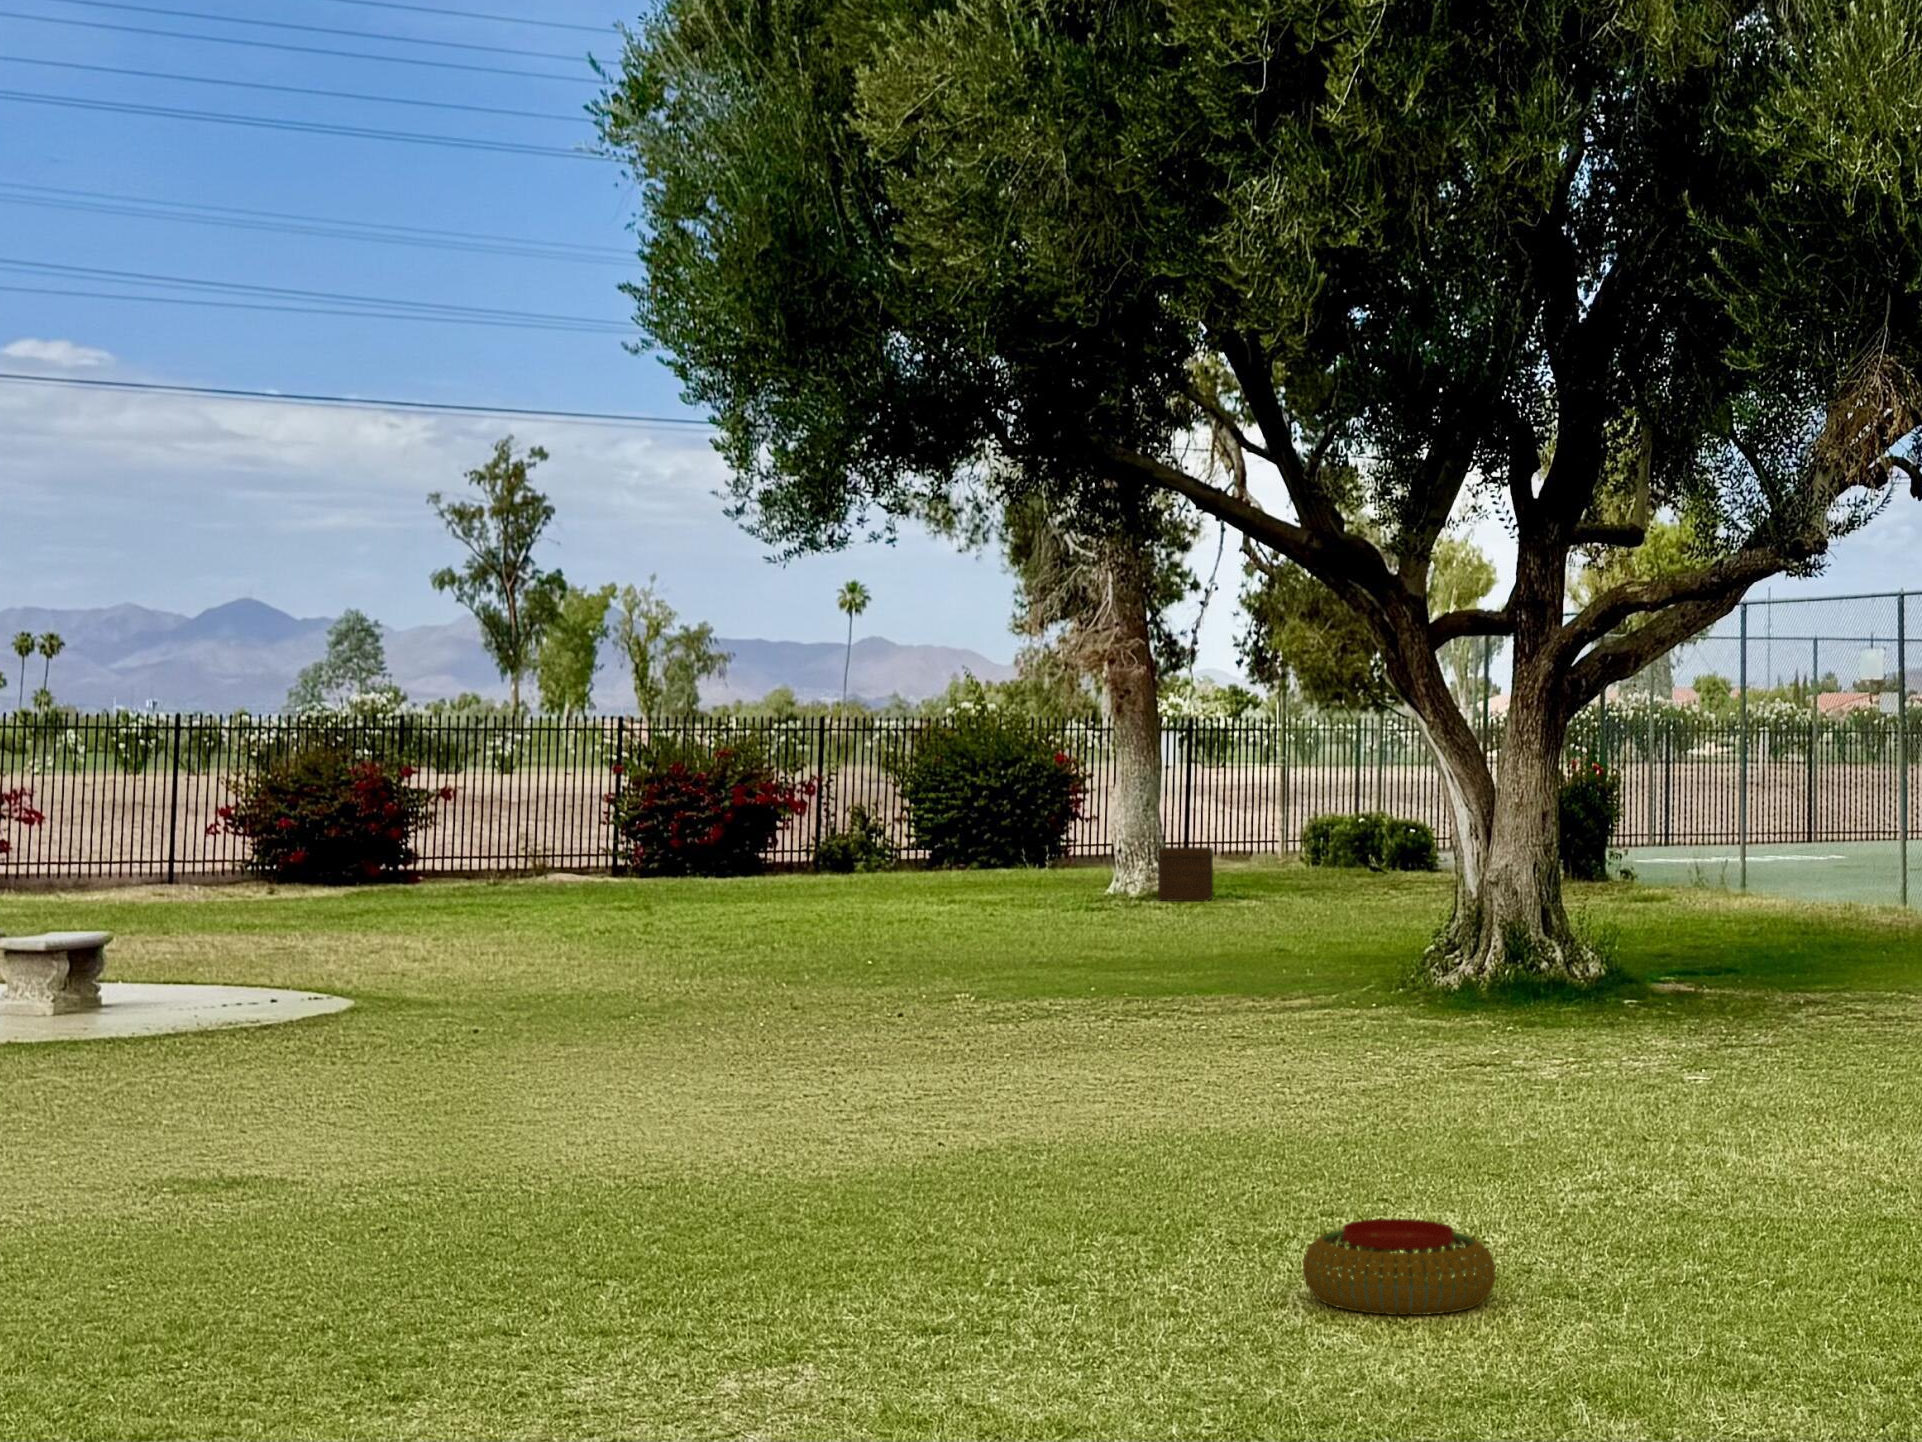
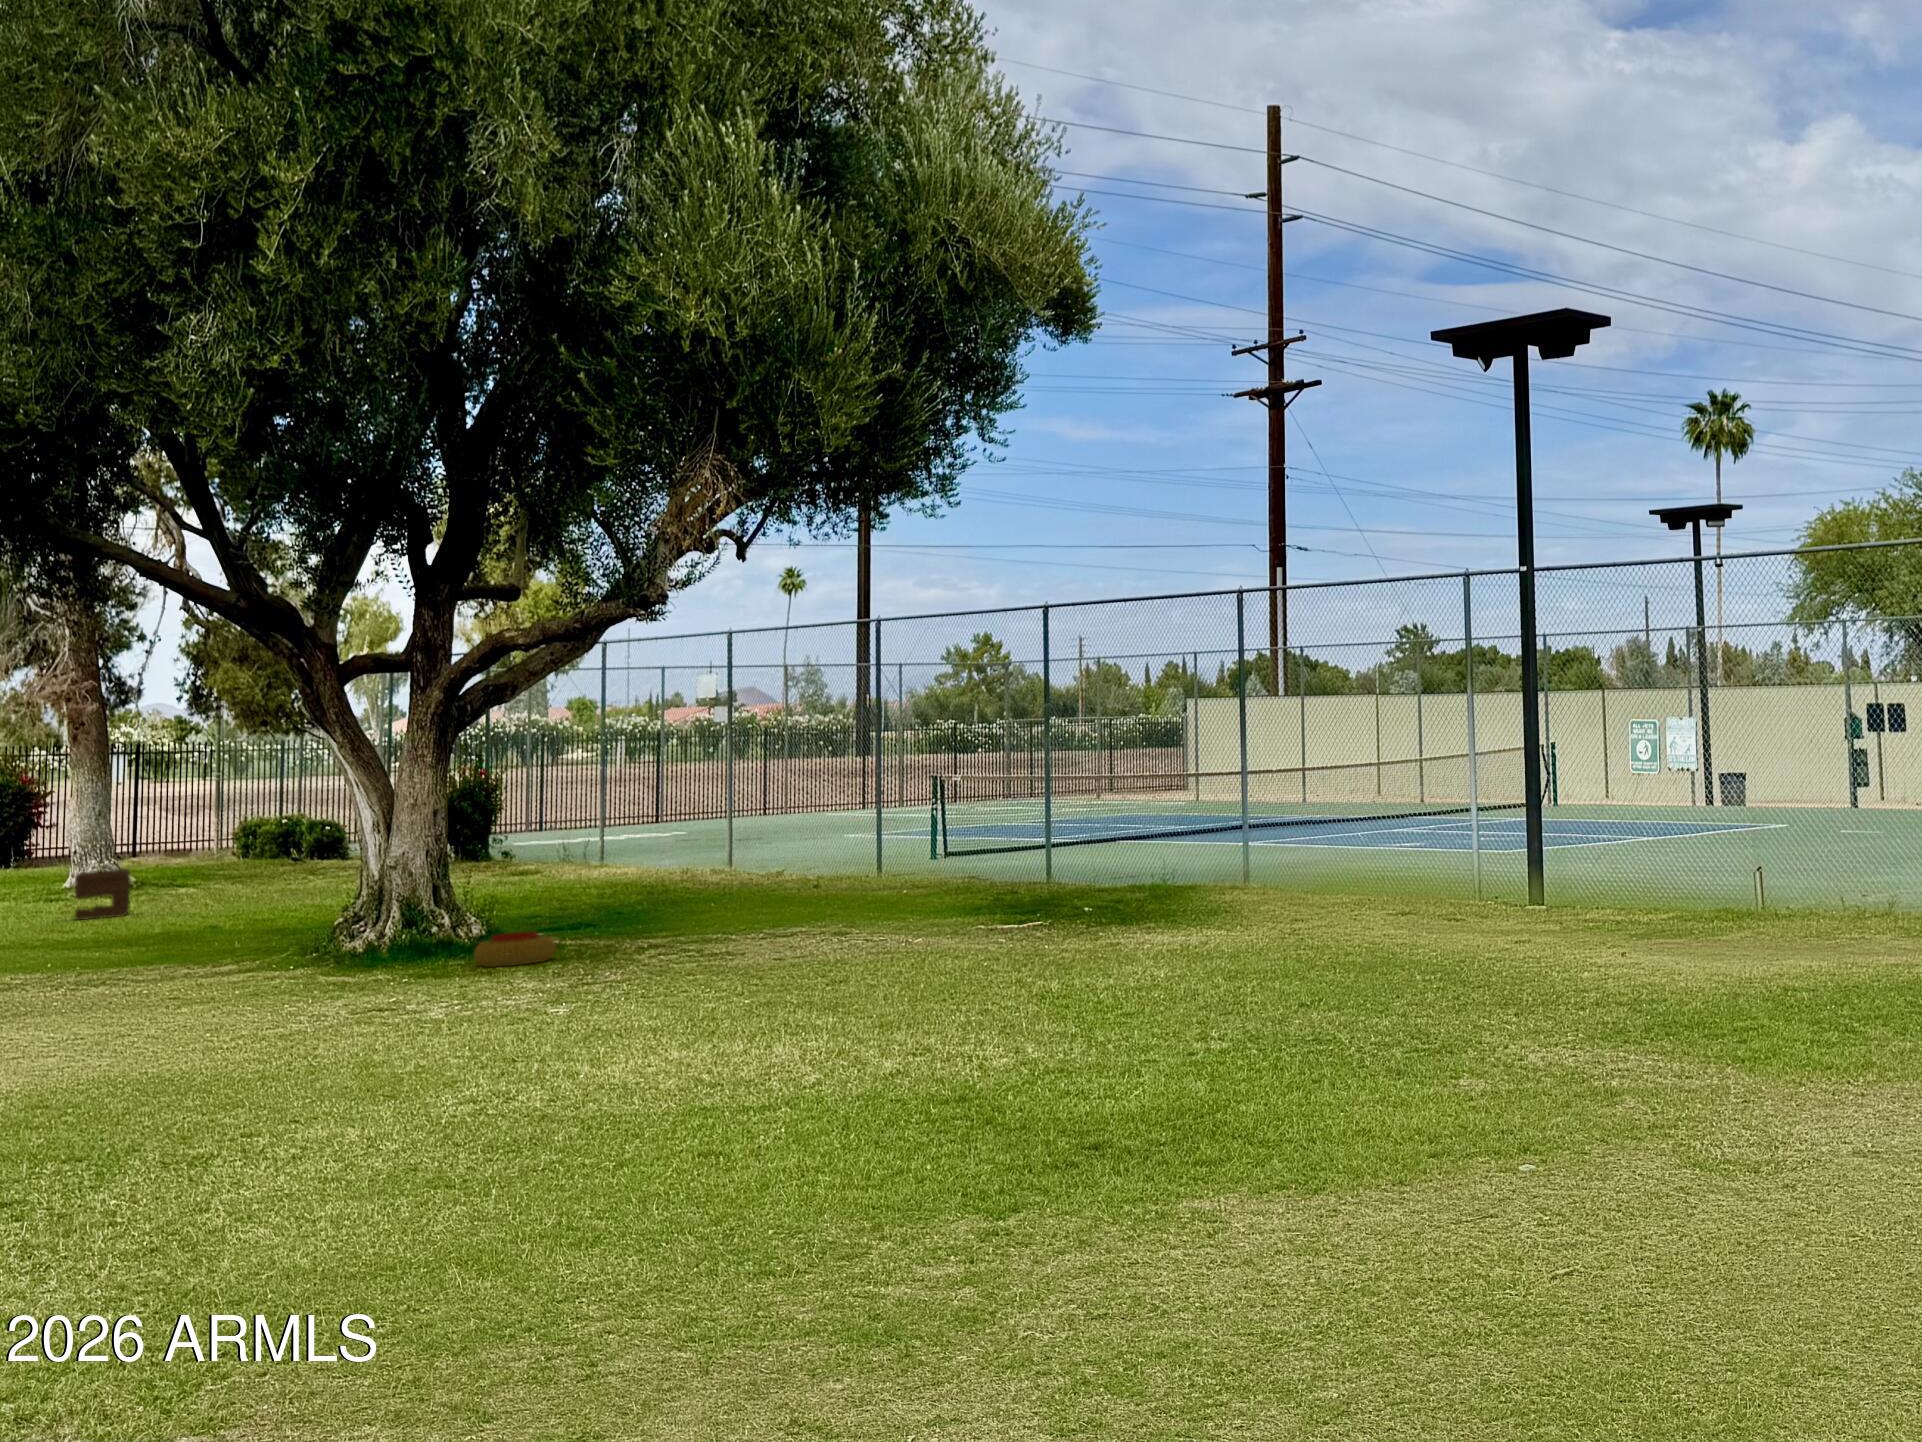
pouf: present [1303,1219,1496,1315] -> present [474,932,556,967]

